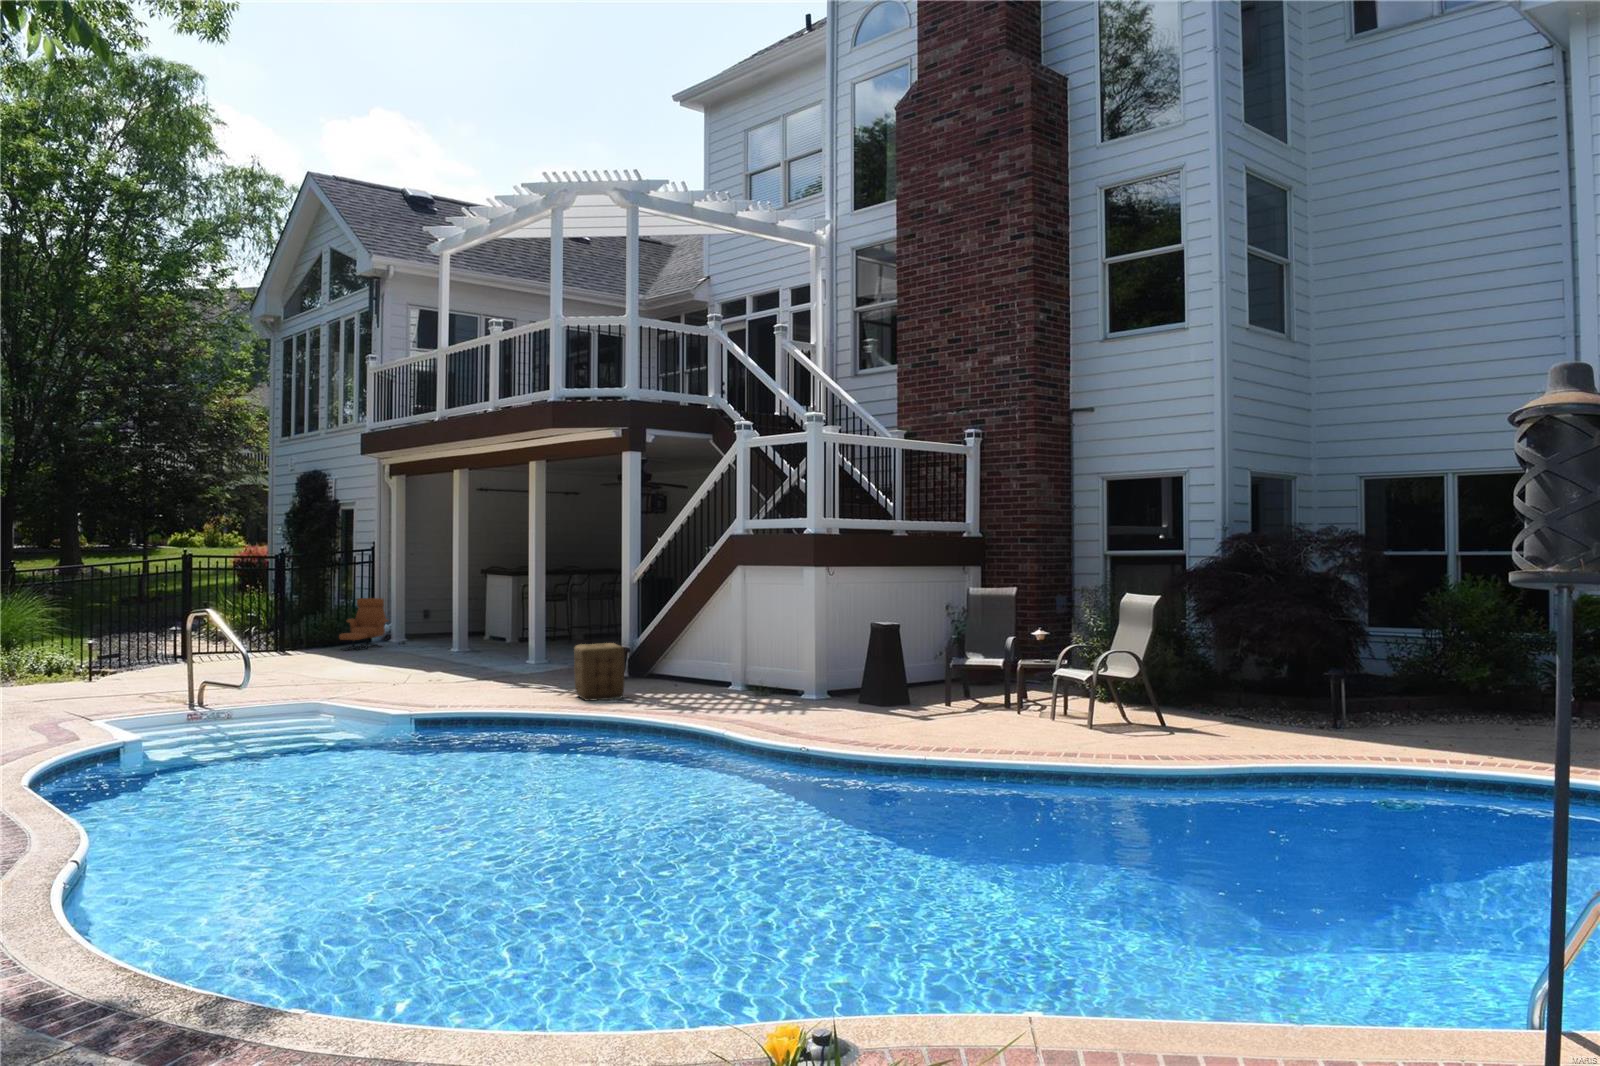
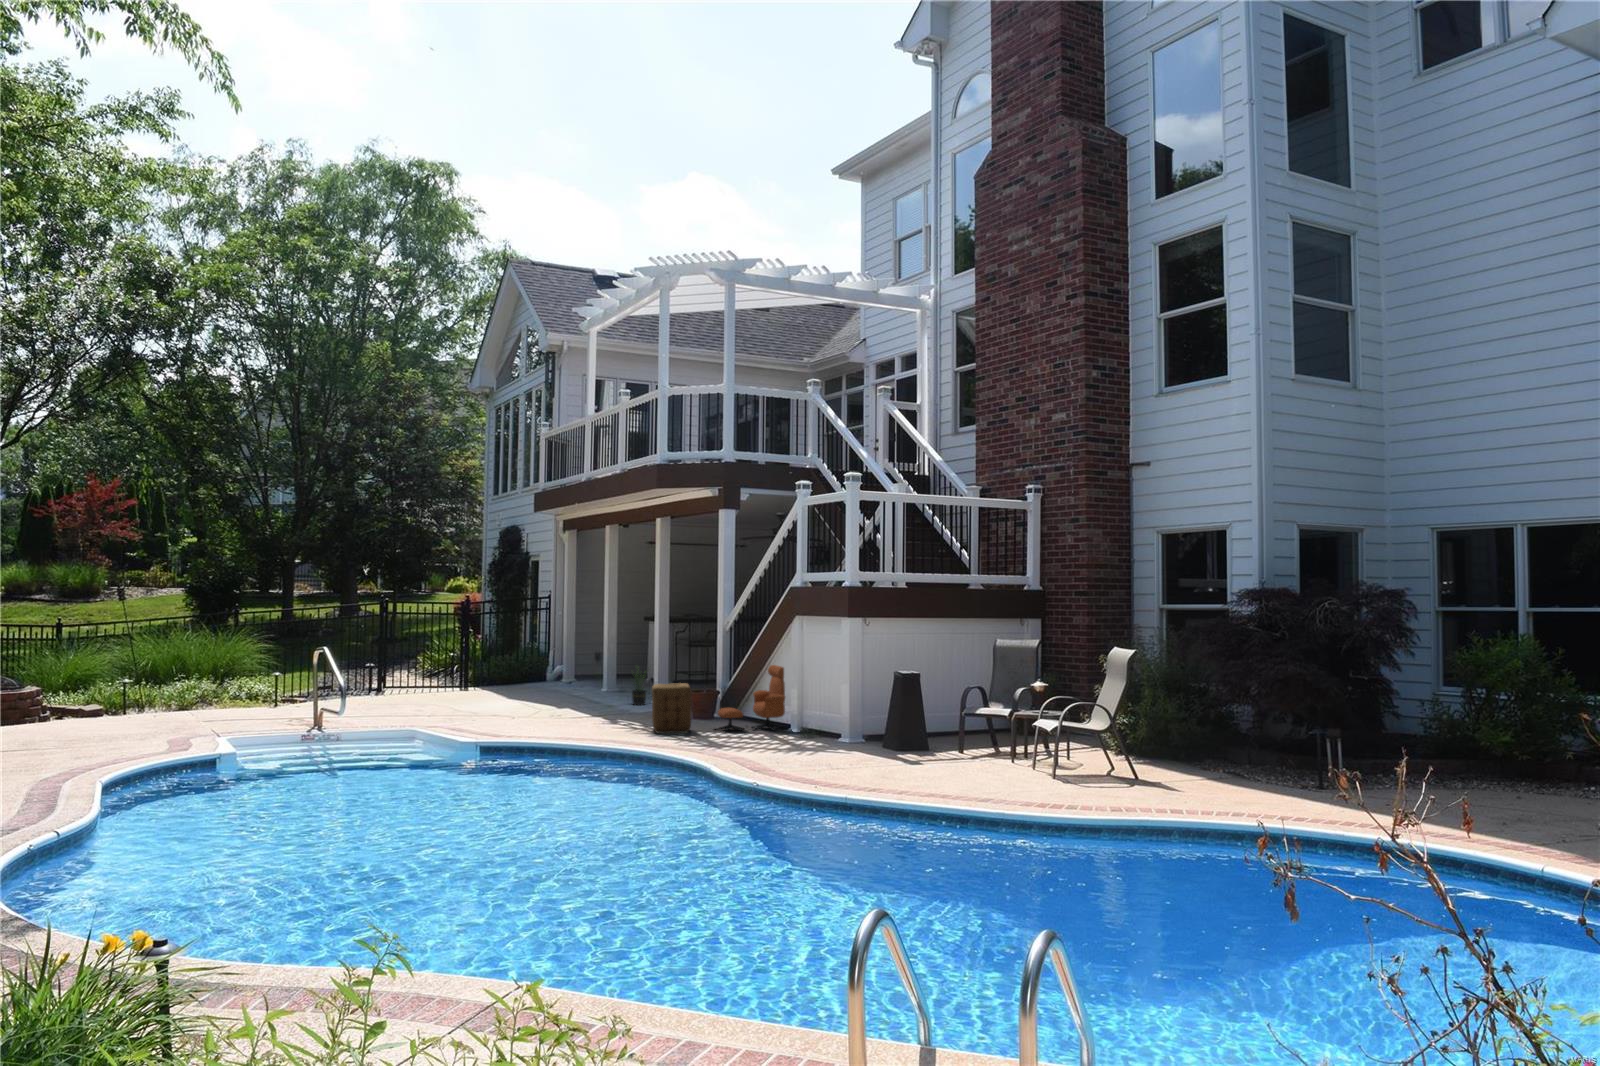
lounge chair: present [339,598,389,651] -> present [715,665,786,732]
potted plant: none [505,621,533,669] -> present [632,667,646,705]

